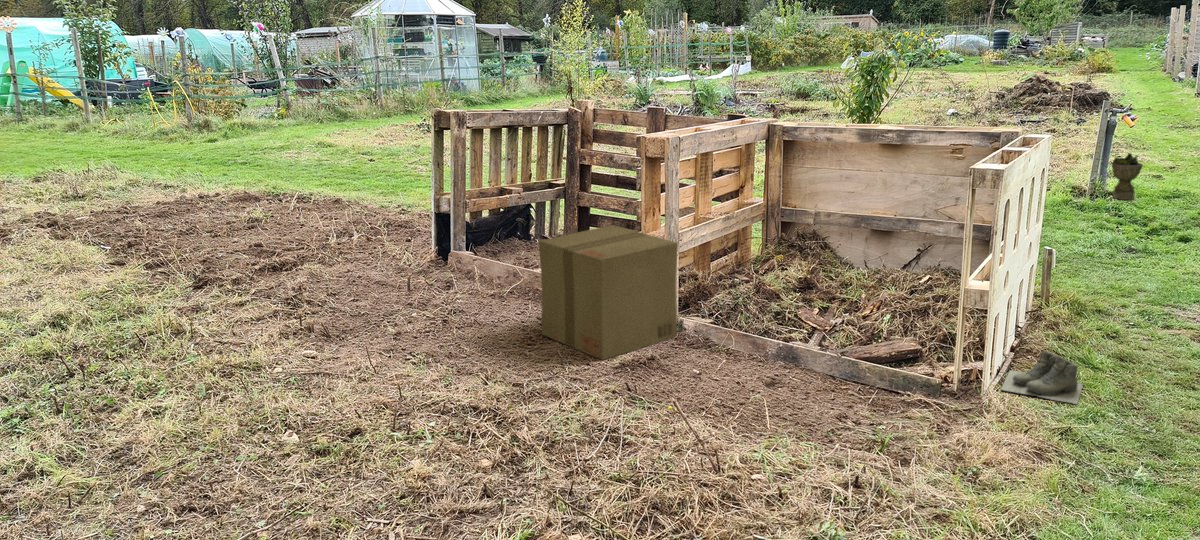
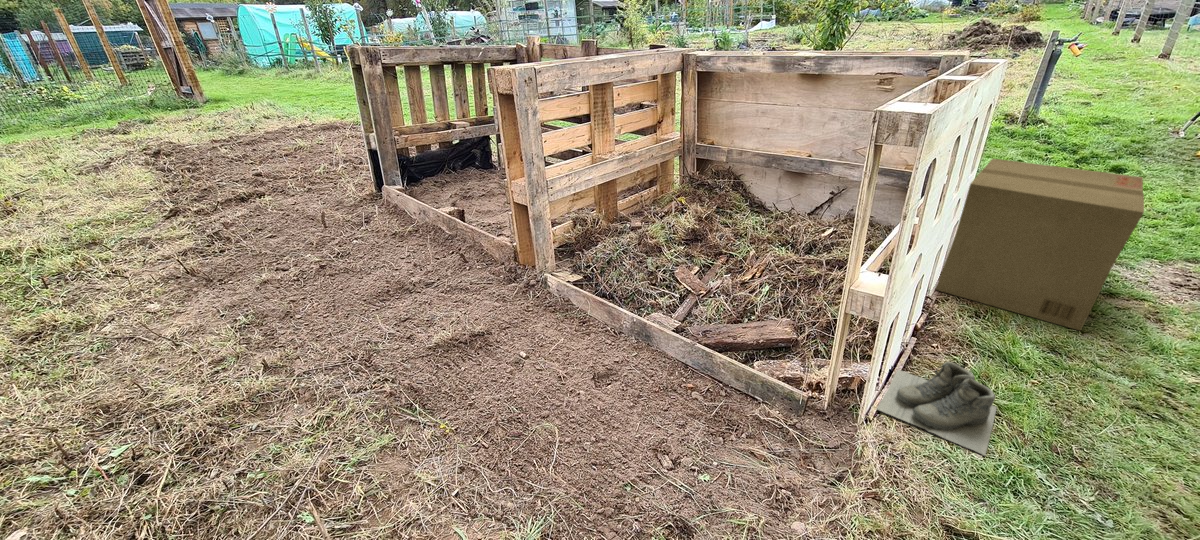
planter: present [1112,153,1143,200] -> none [1043,81,1082,127]
cardboard box: present [539,225,678,360] -> present [935,159,1144,330]

